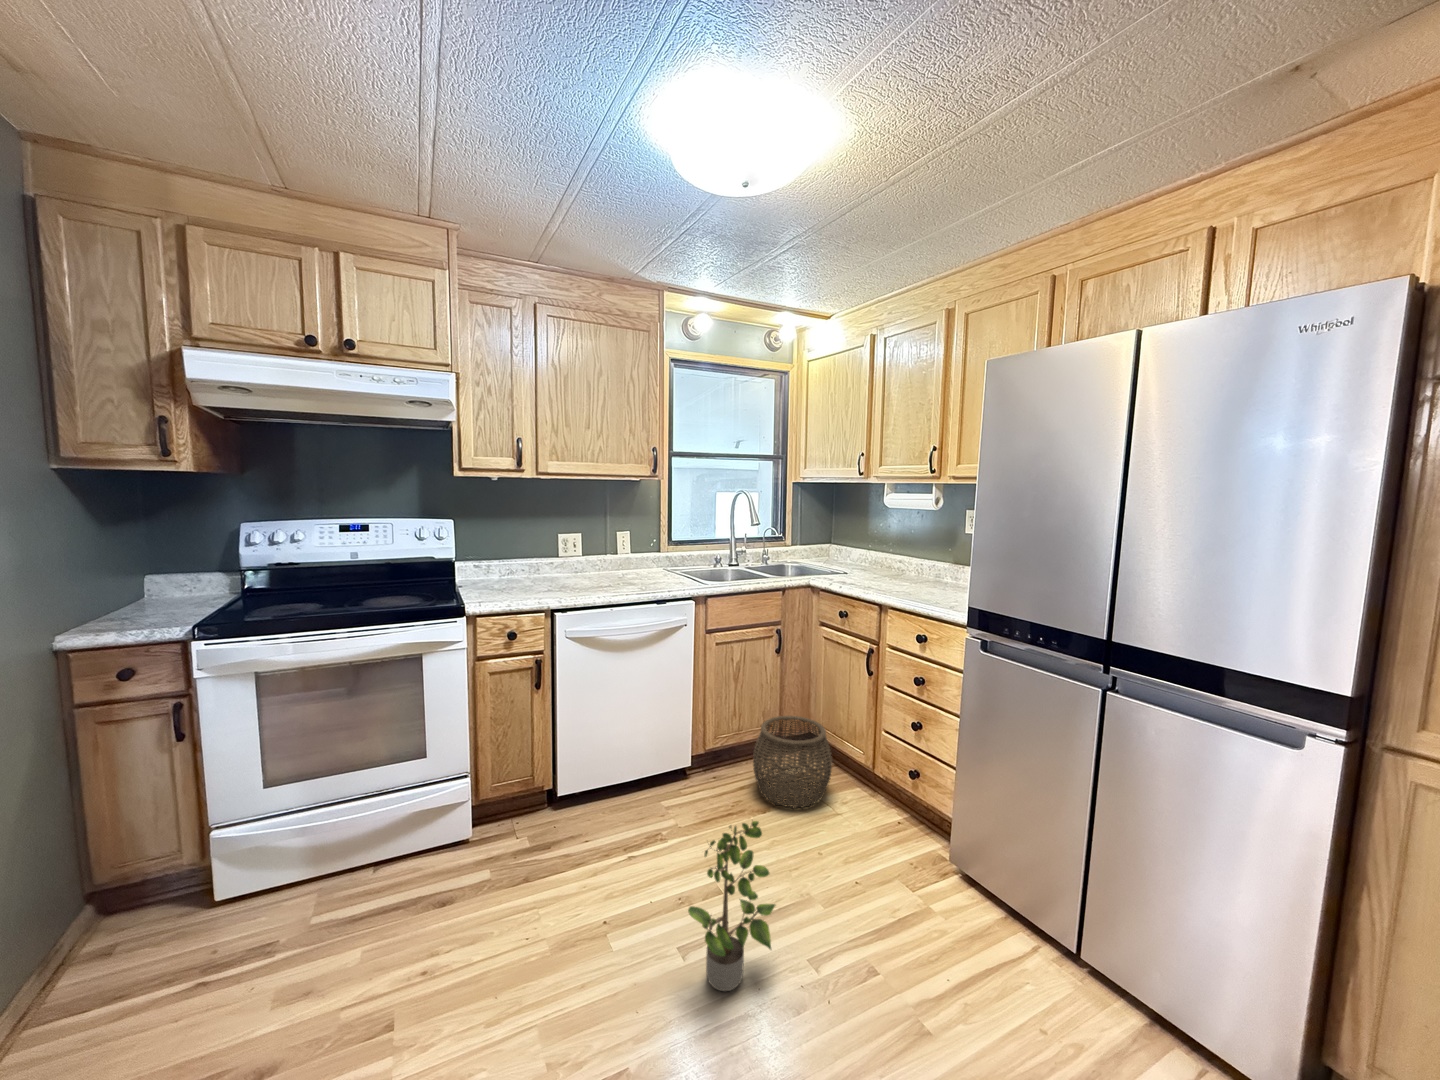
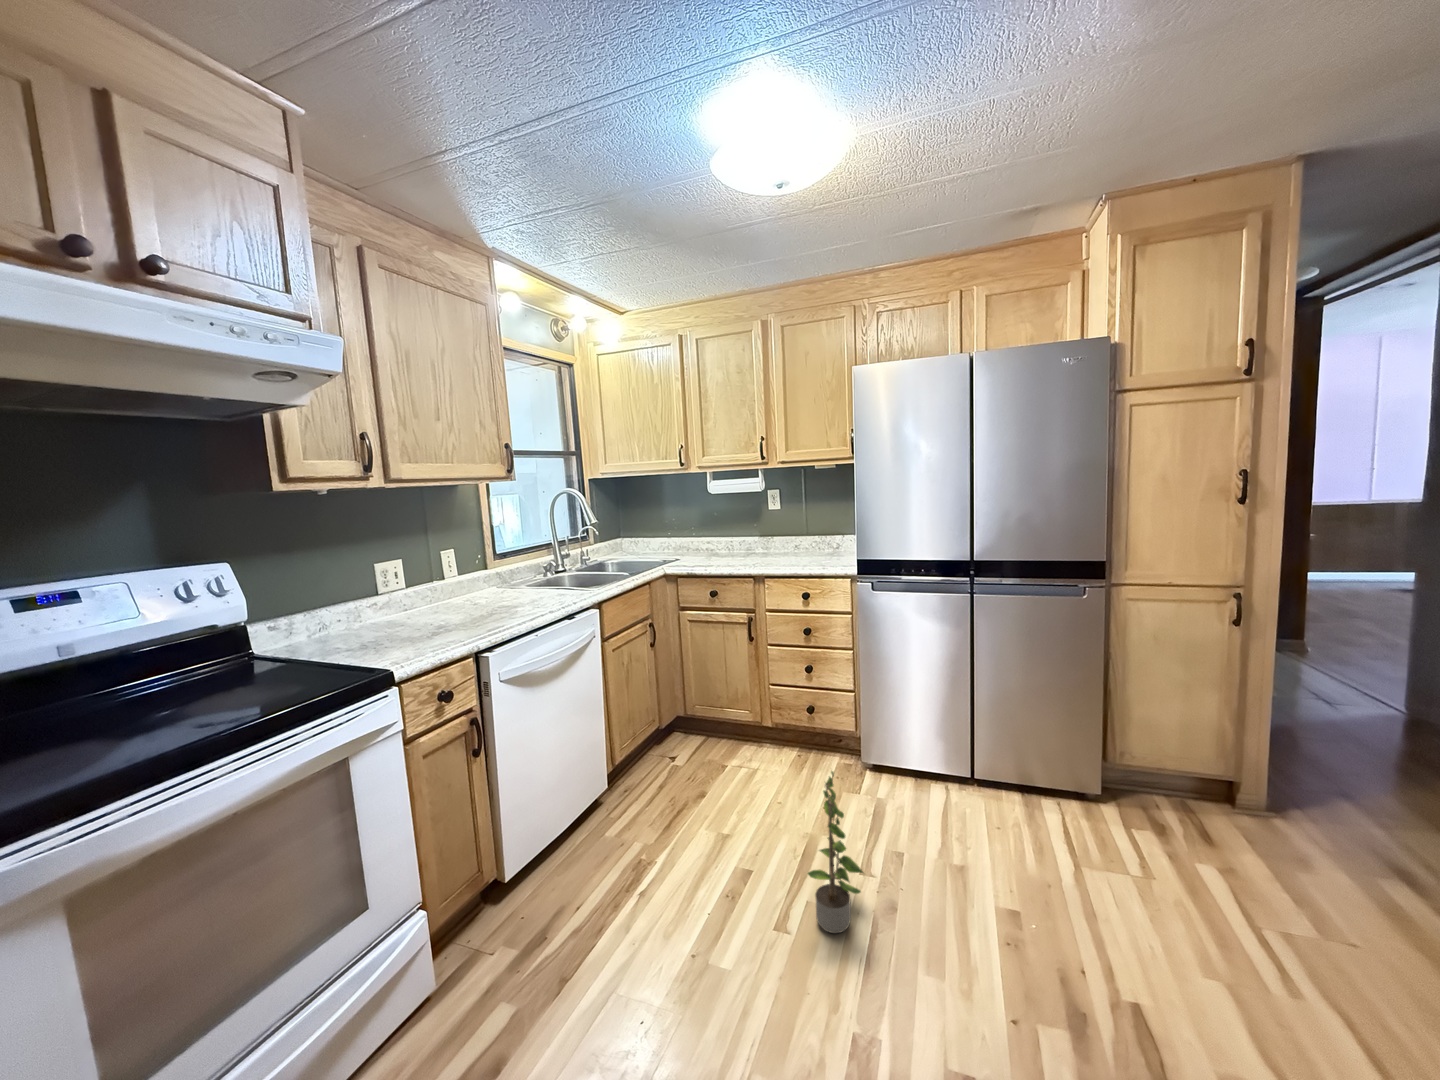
woven basket: present [753,716,832,808] -> none [664,699,742,787]

